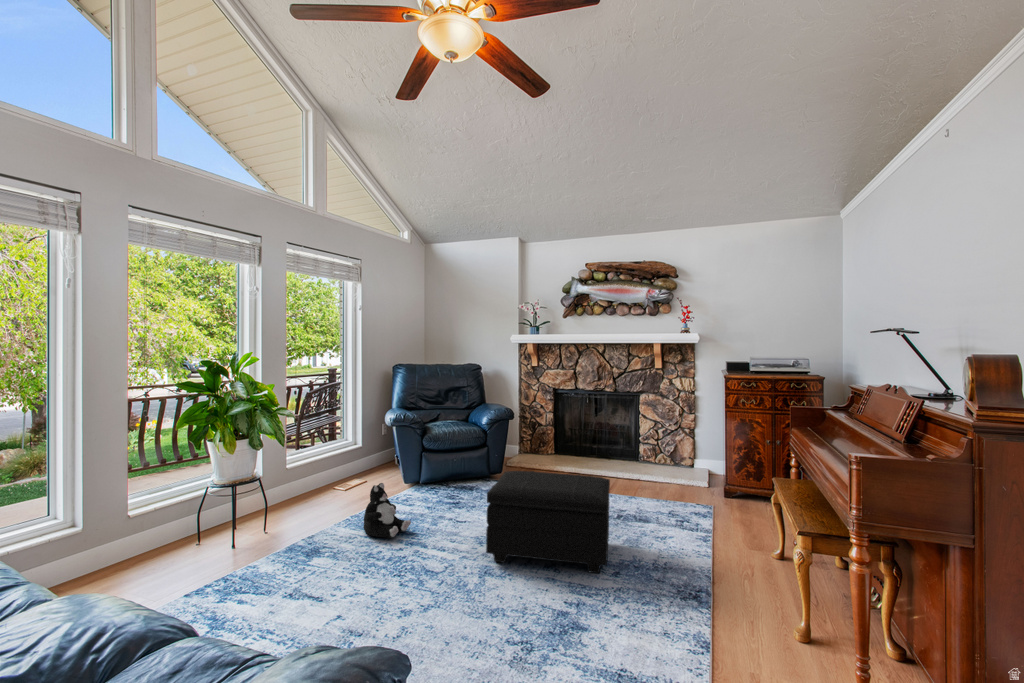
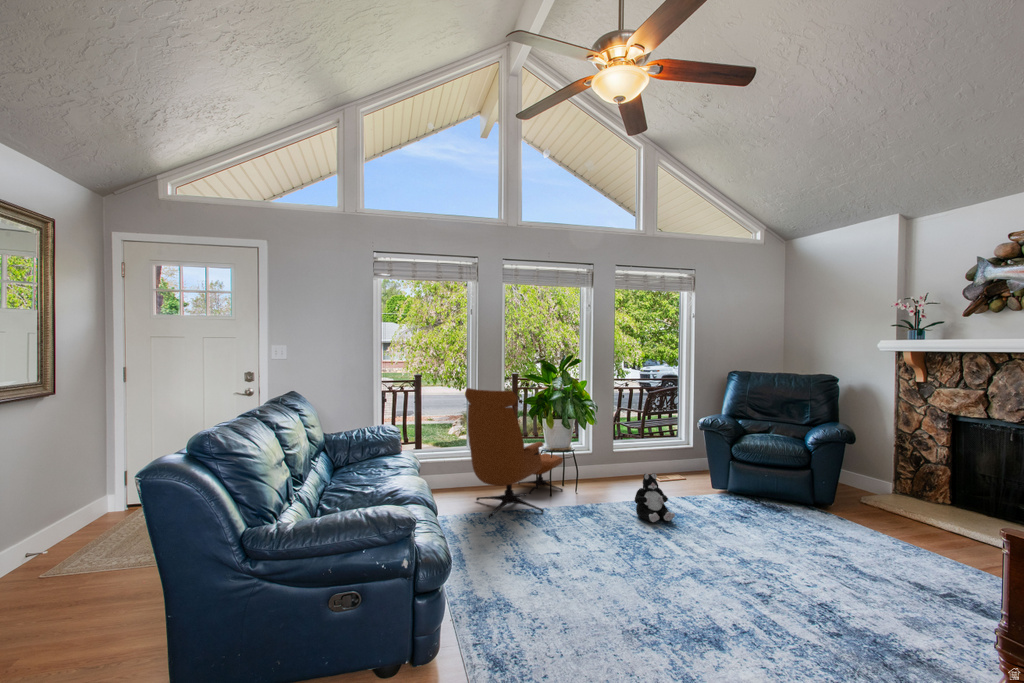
lounge chair: none [122,409,255,612] -> present [465,388,563,518]
footstool: present [486,471,610,573] -> none [706,488,882,623]

